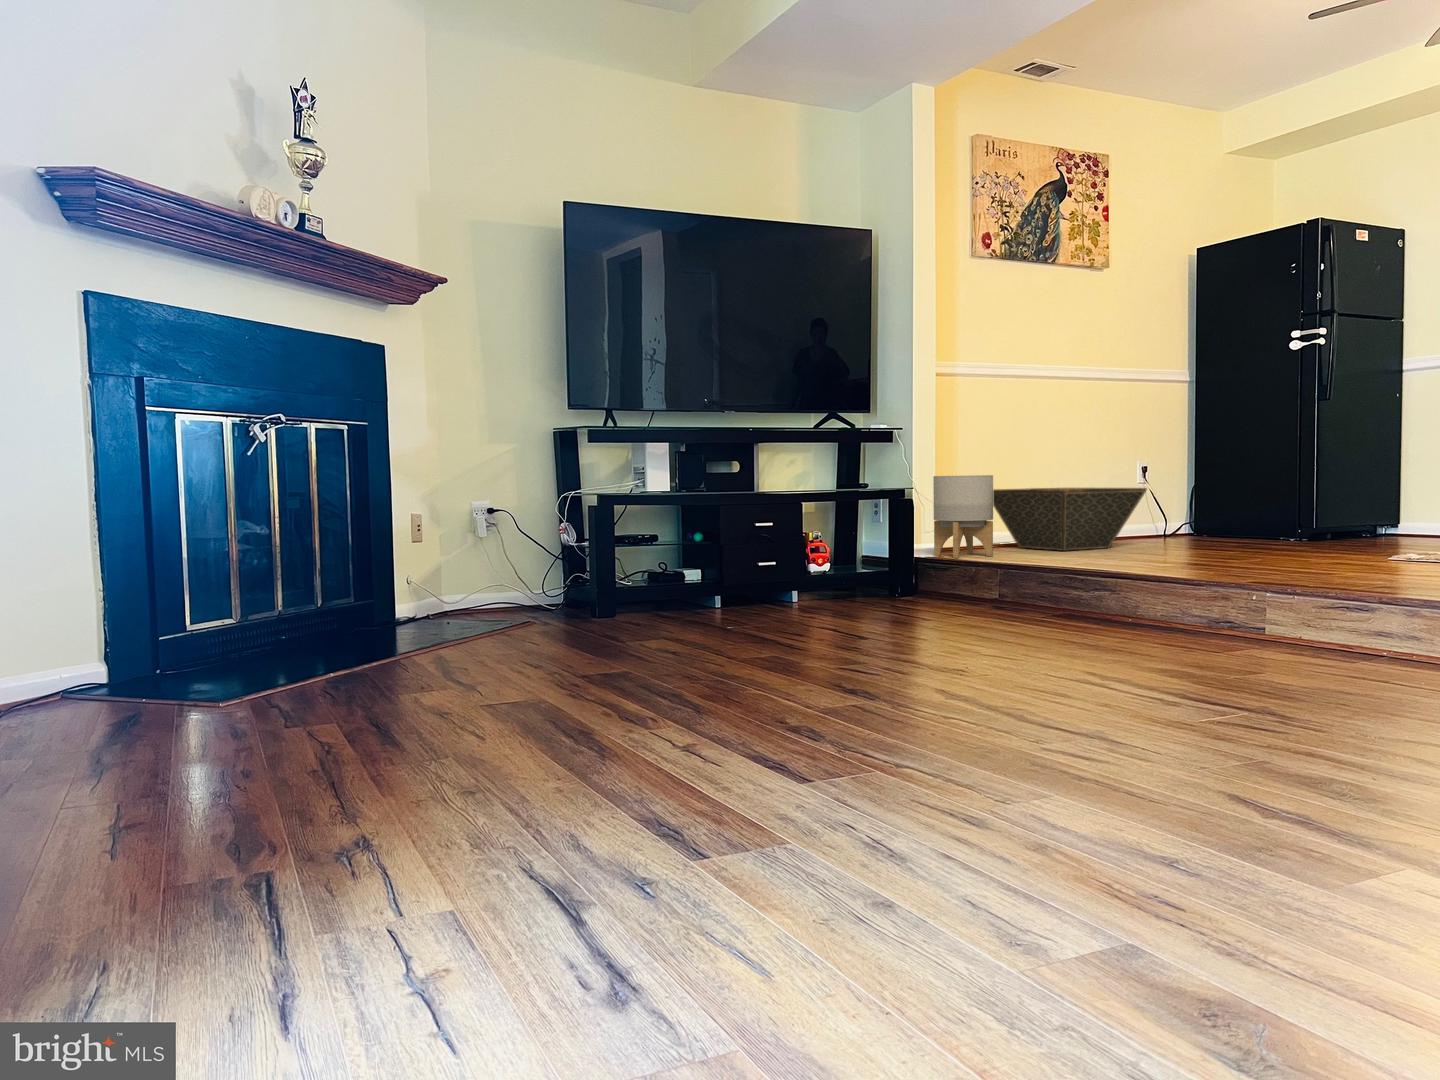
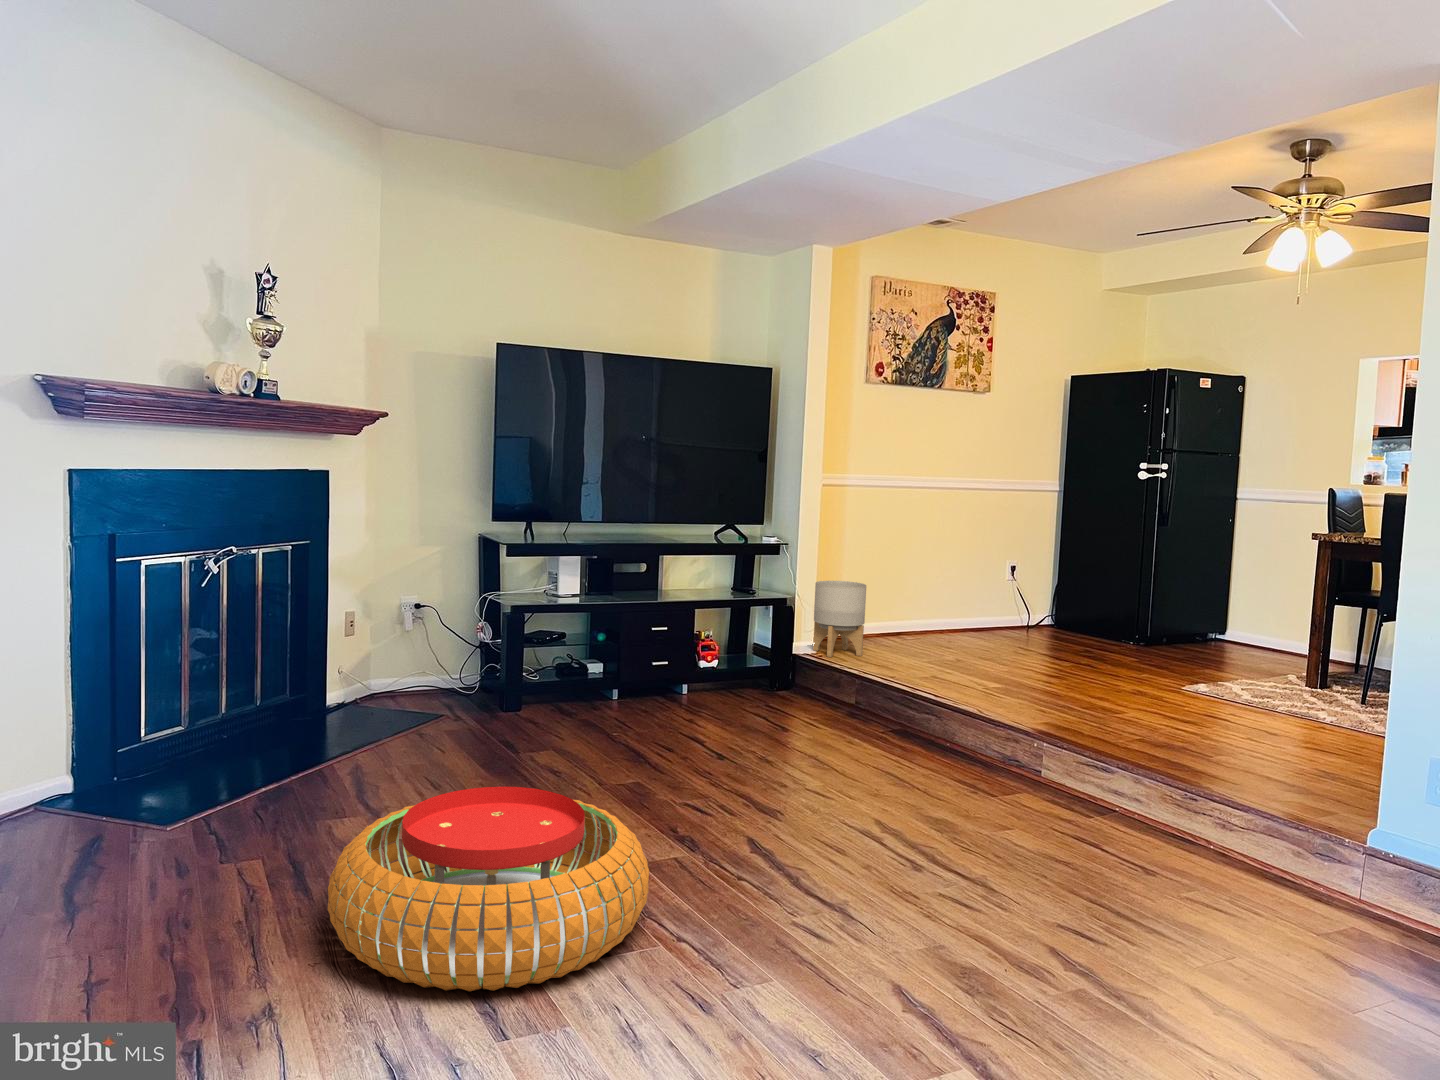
basket: present [993,488,1147,551] -> none [865,586,1002,651]
pouf: none [433,603,848,816] -> present [328,787,649,992]

